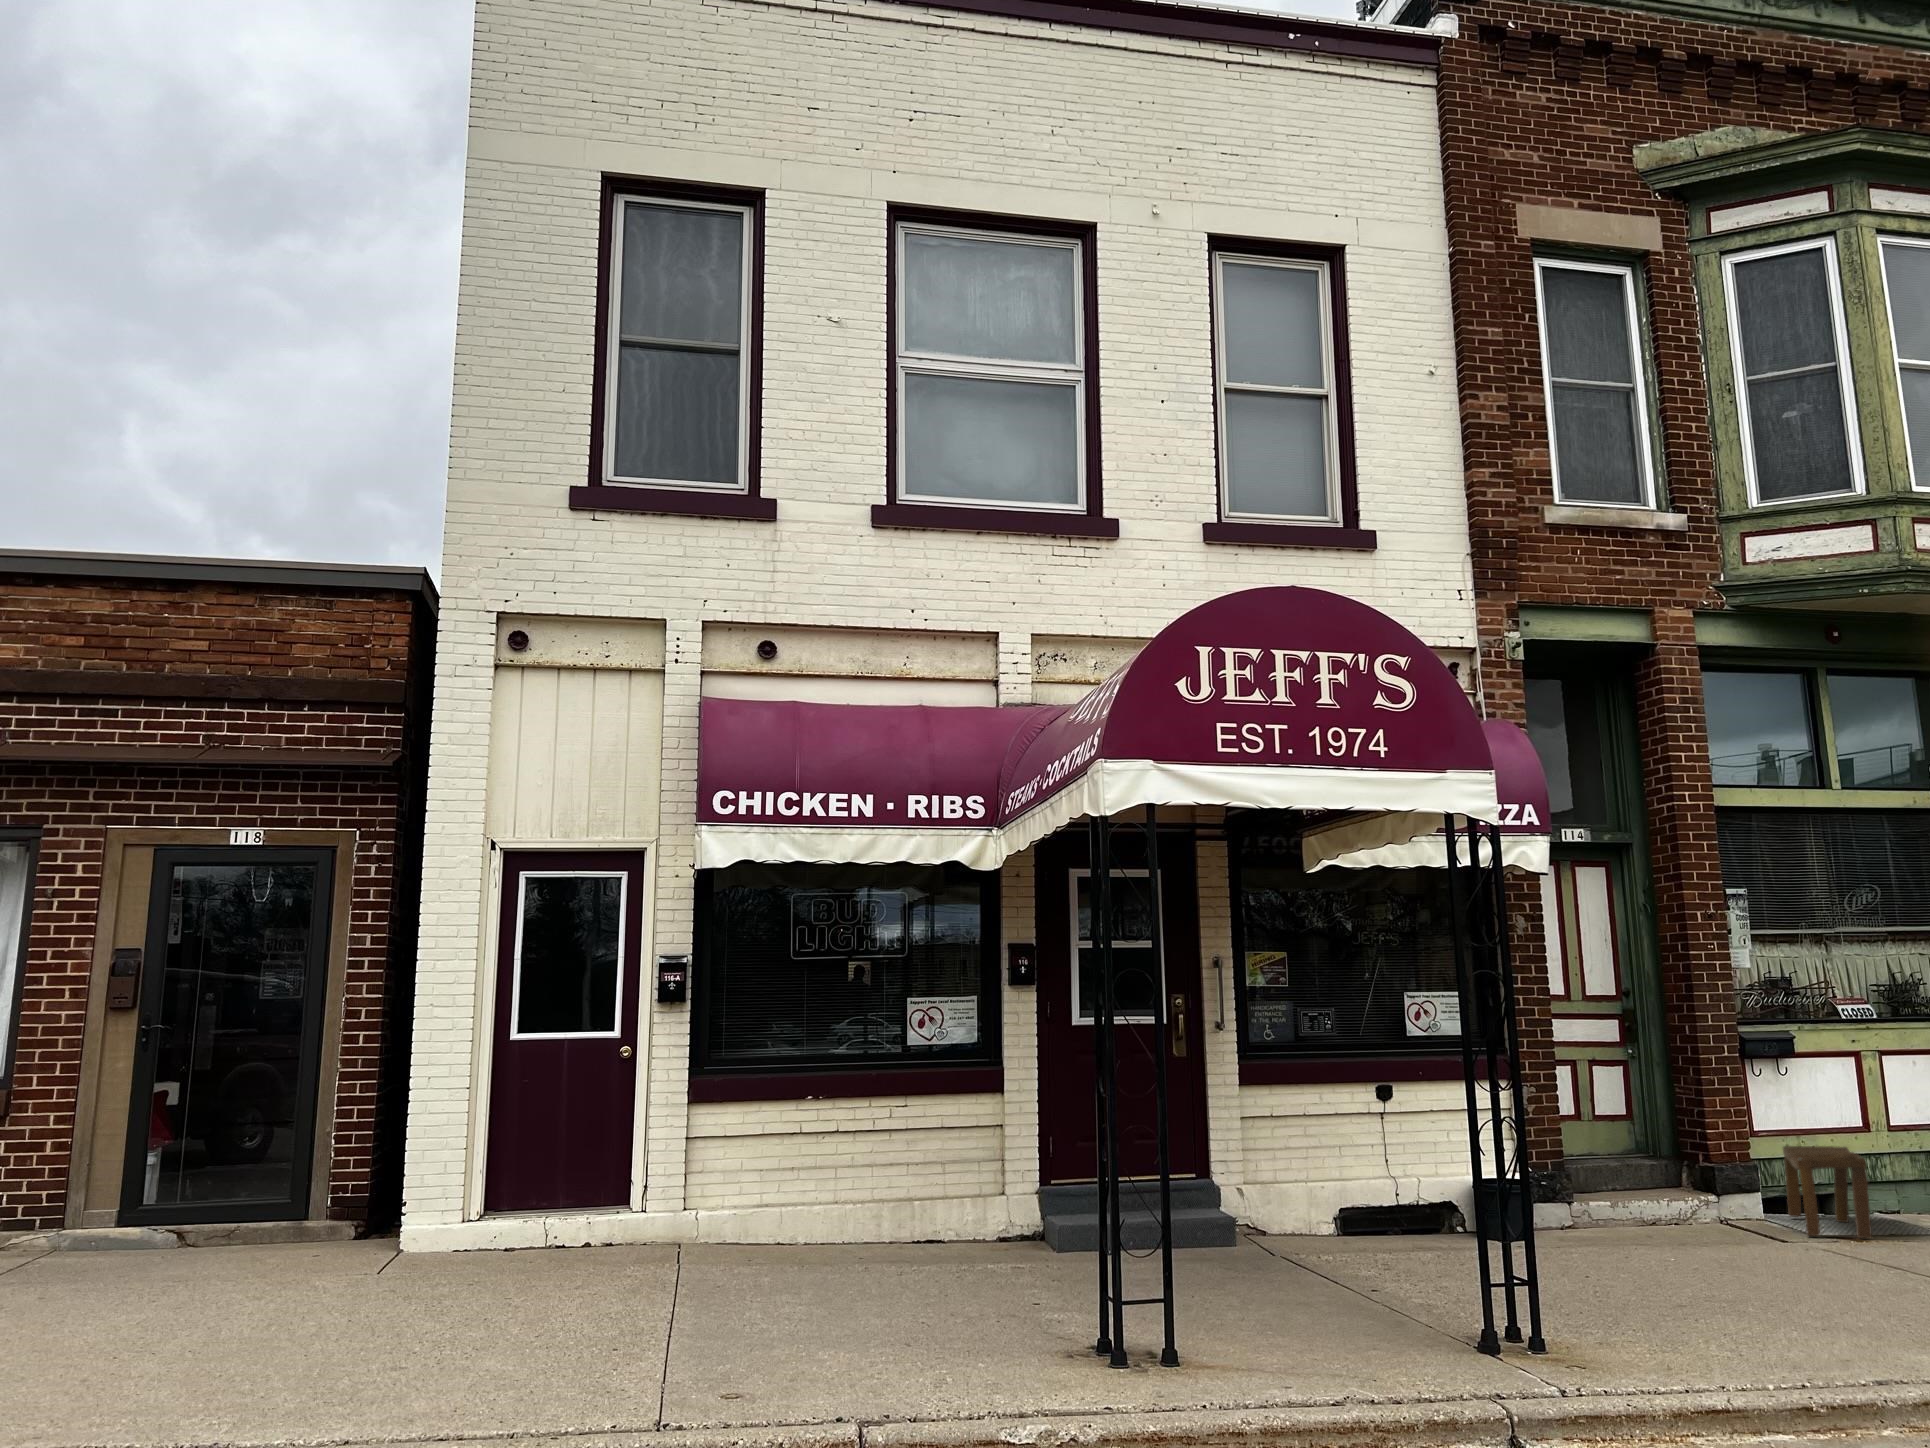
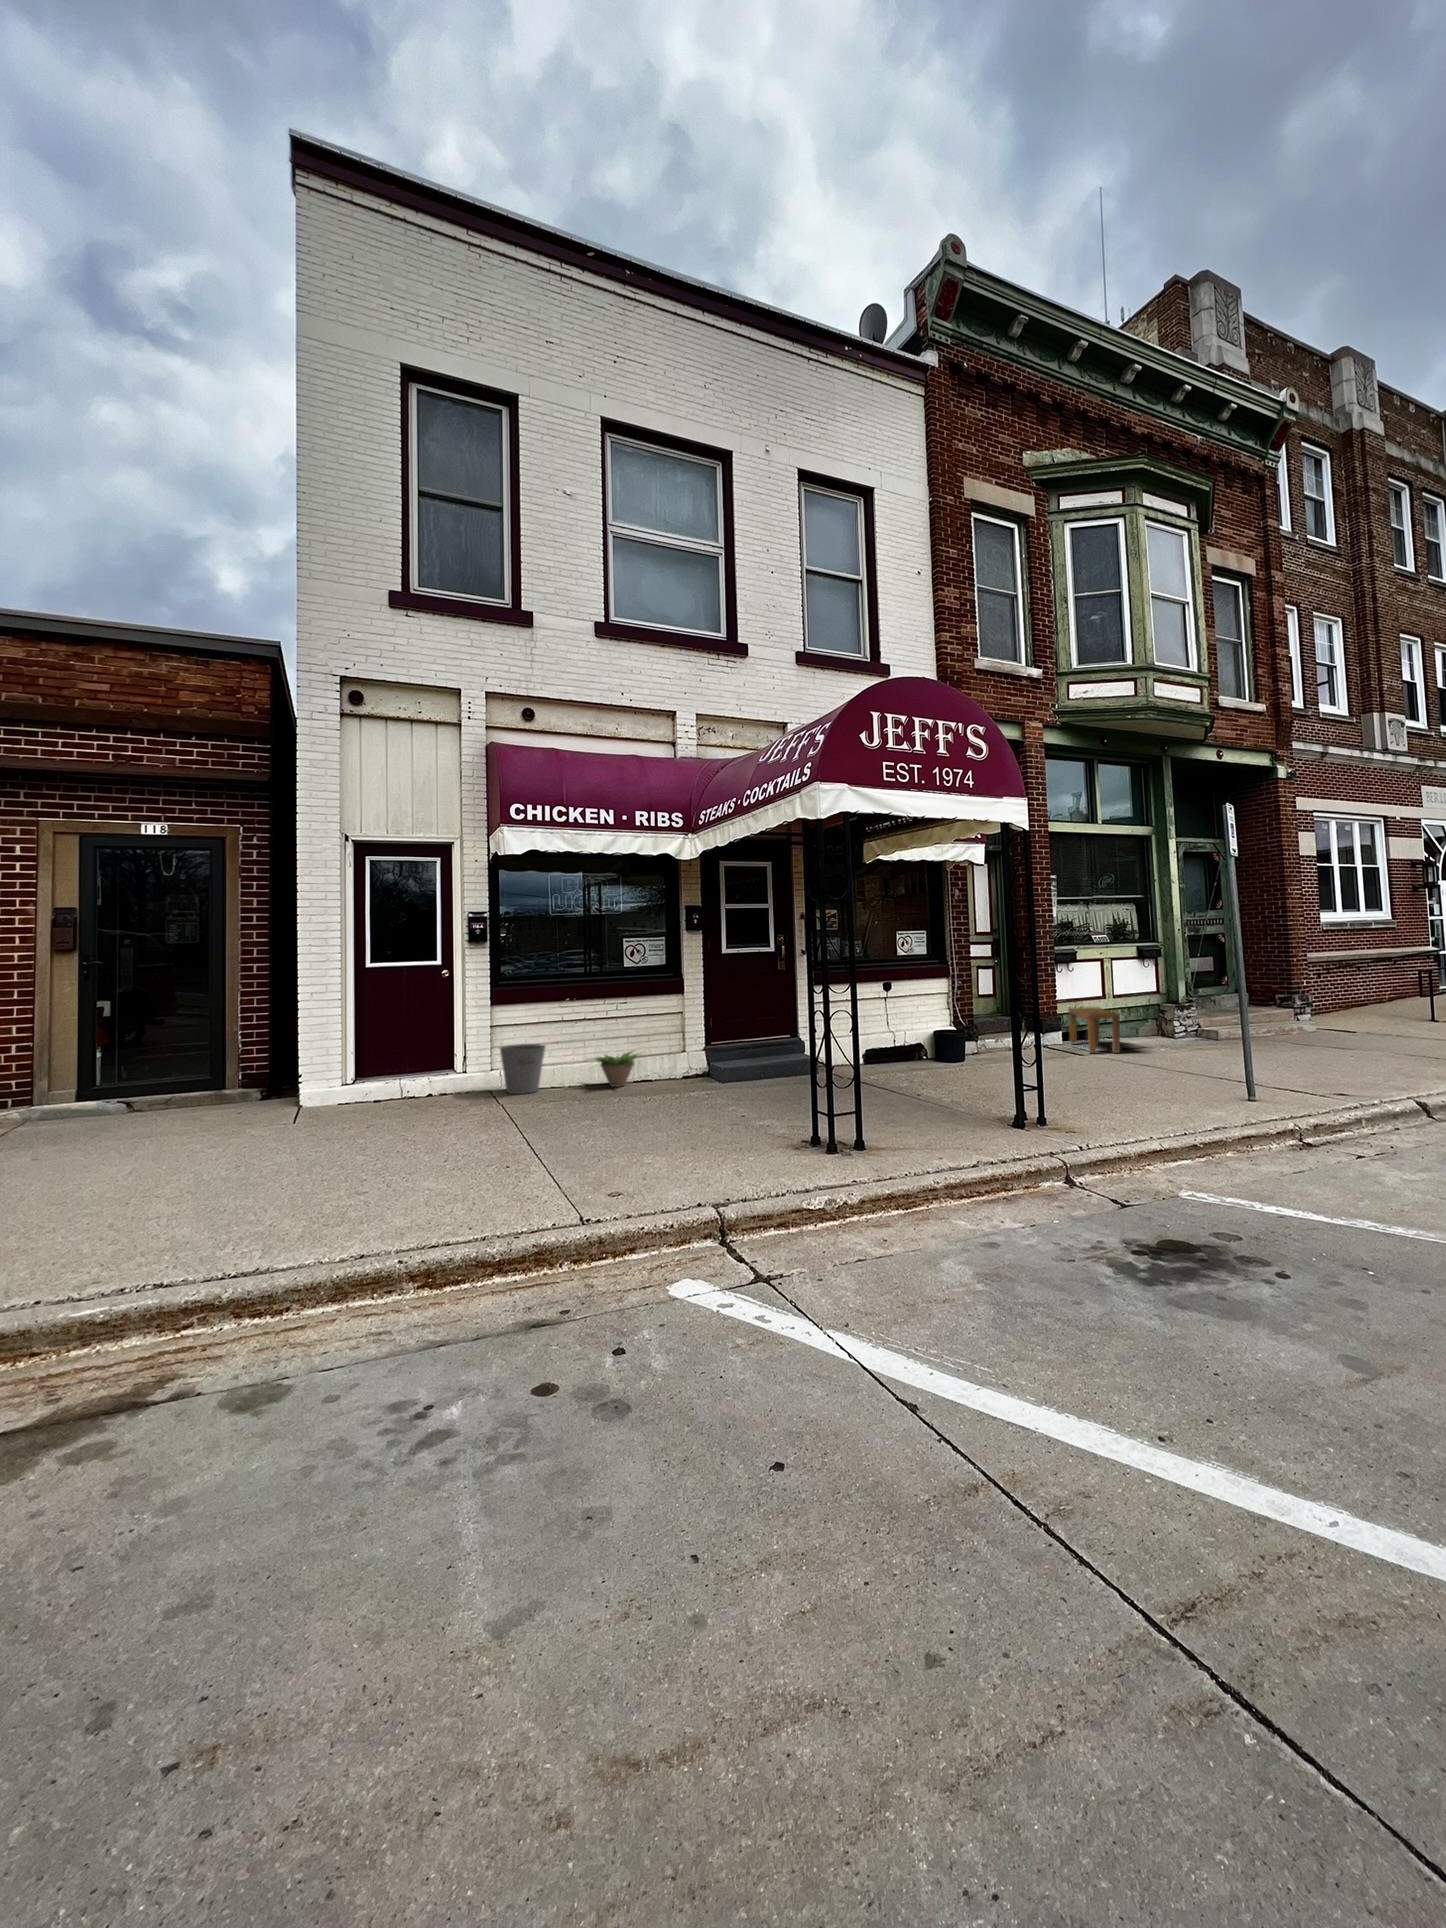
bucket: none [699,1173,772,1254] -> present [500,1044,545,1094]
decorative plant: none [834,1190,936,1251] -> present [595,1050,638,1087]

